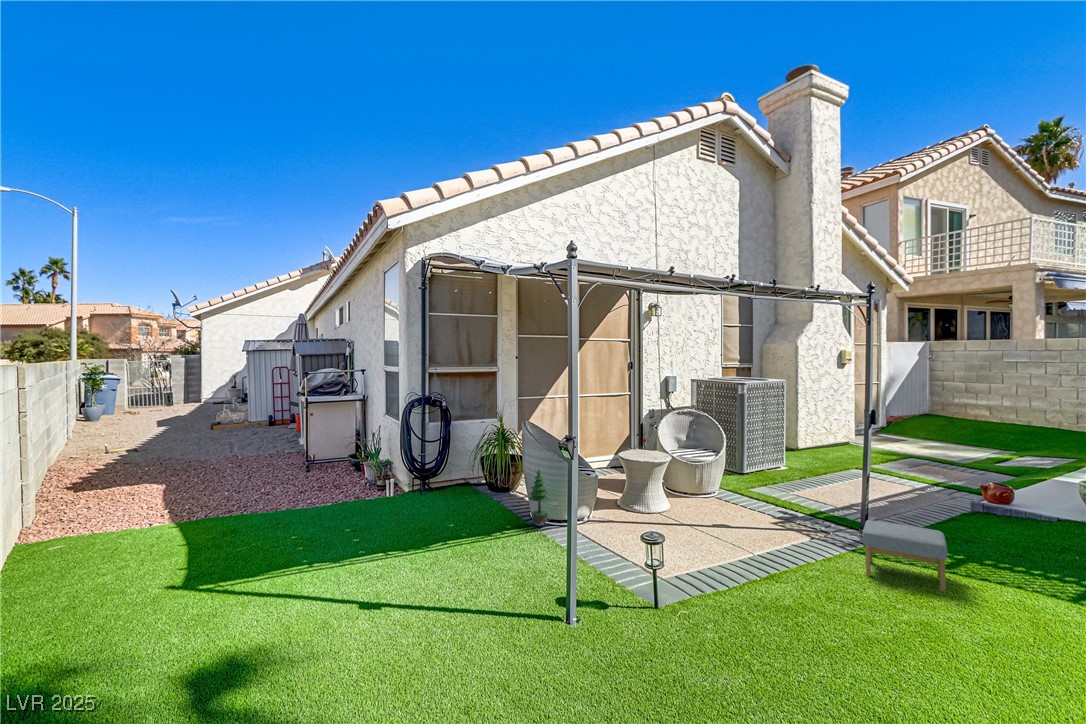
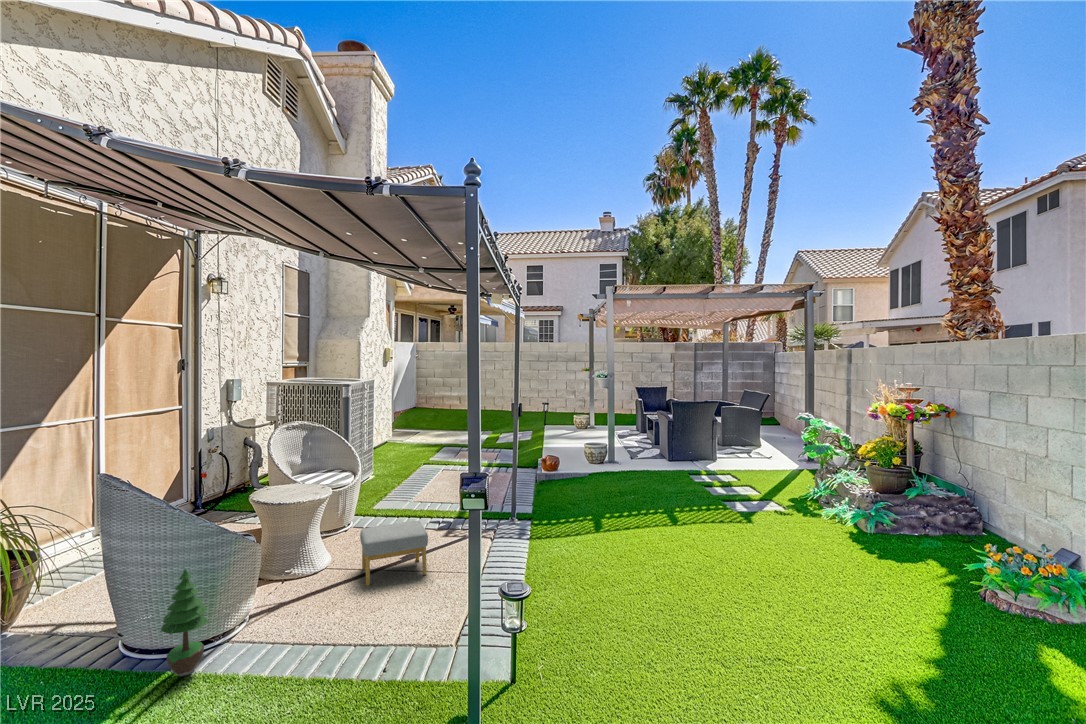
footstool: present [863,520,947,592] -> present [360,521,428,586]

